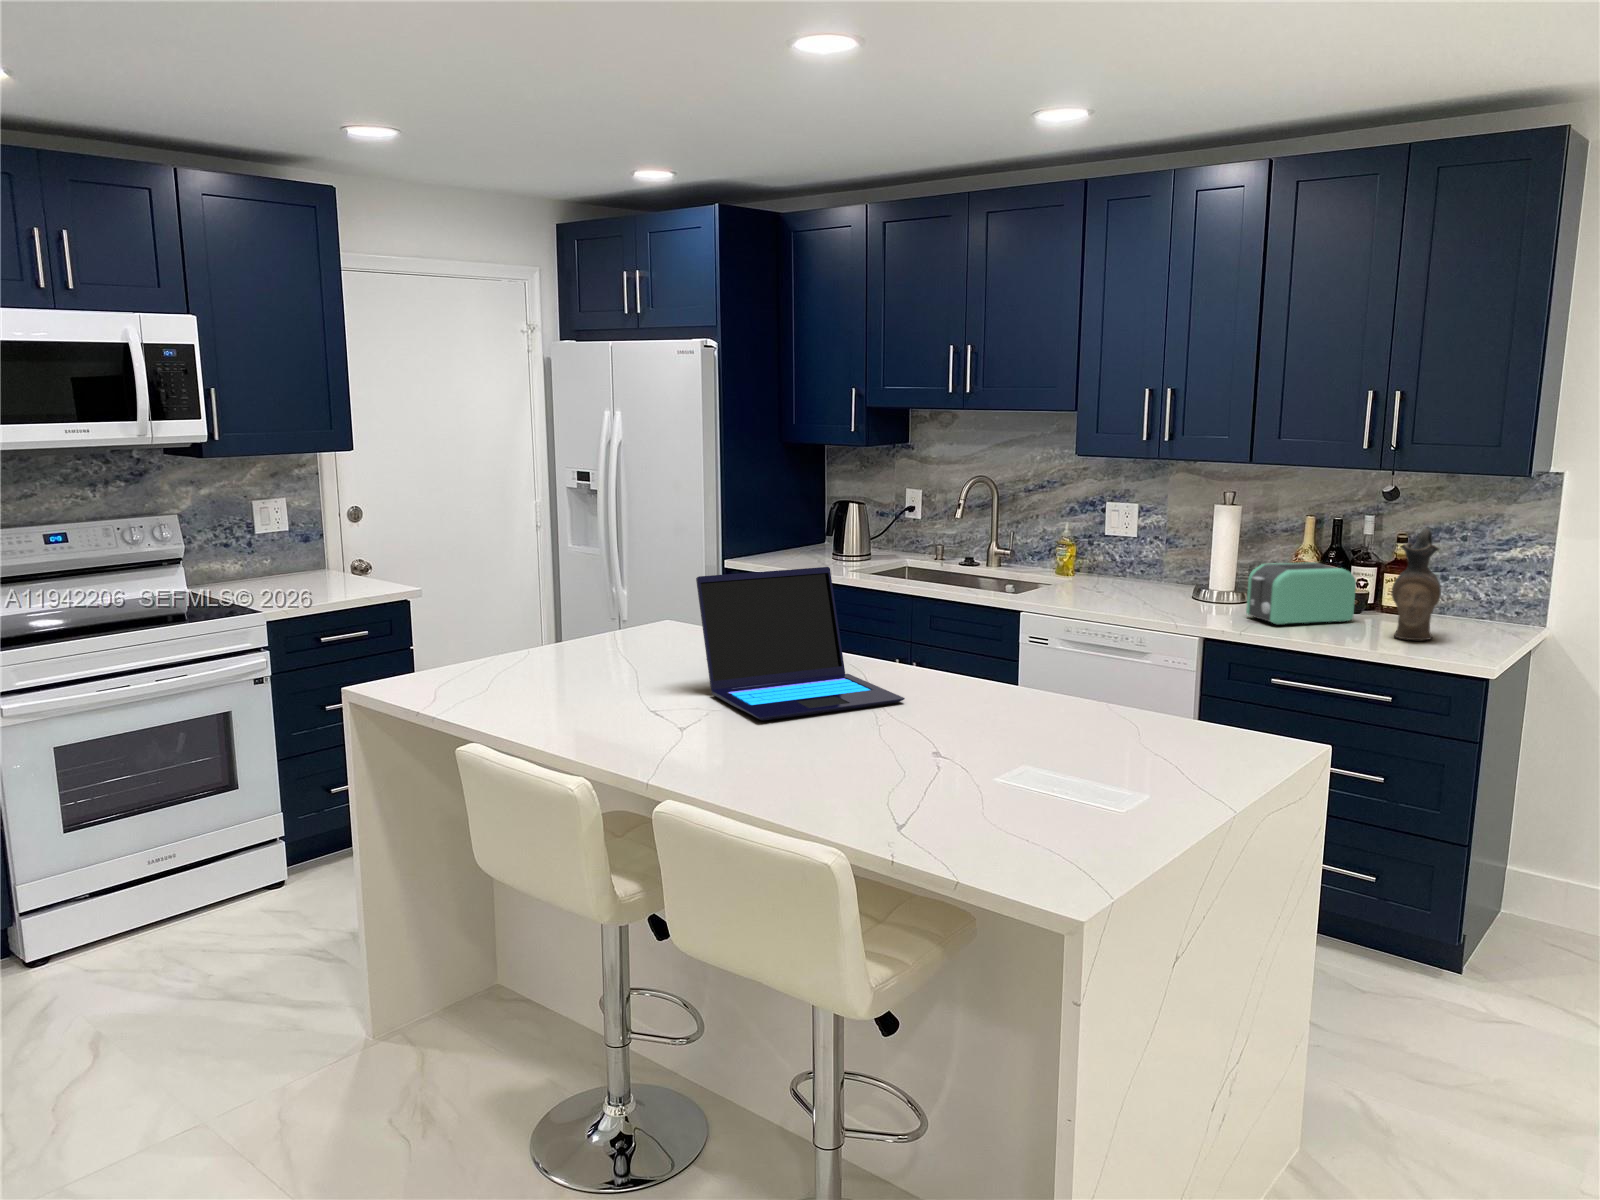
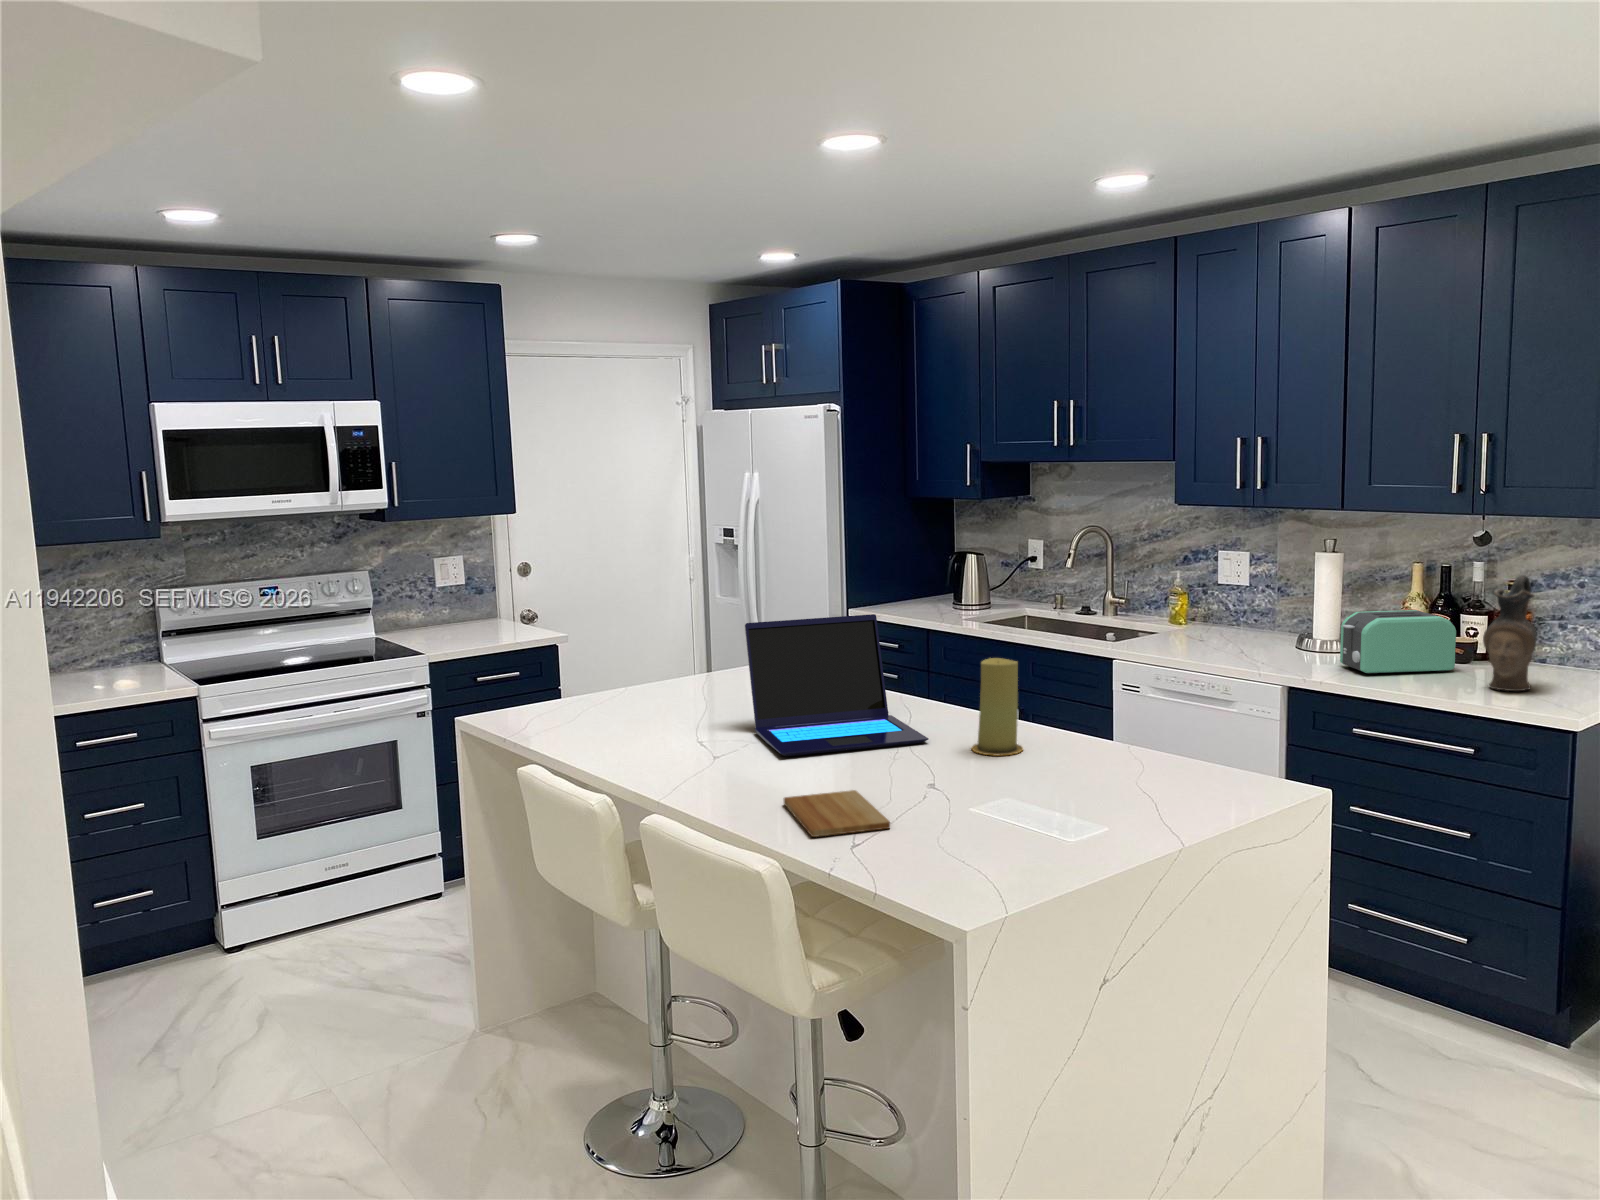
candle: none [953,613,1007,715] -> present [971,658,1023,756]
cutting board: none [795,756,926,809] -> present [784,790,890,837]

